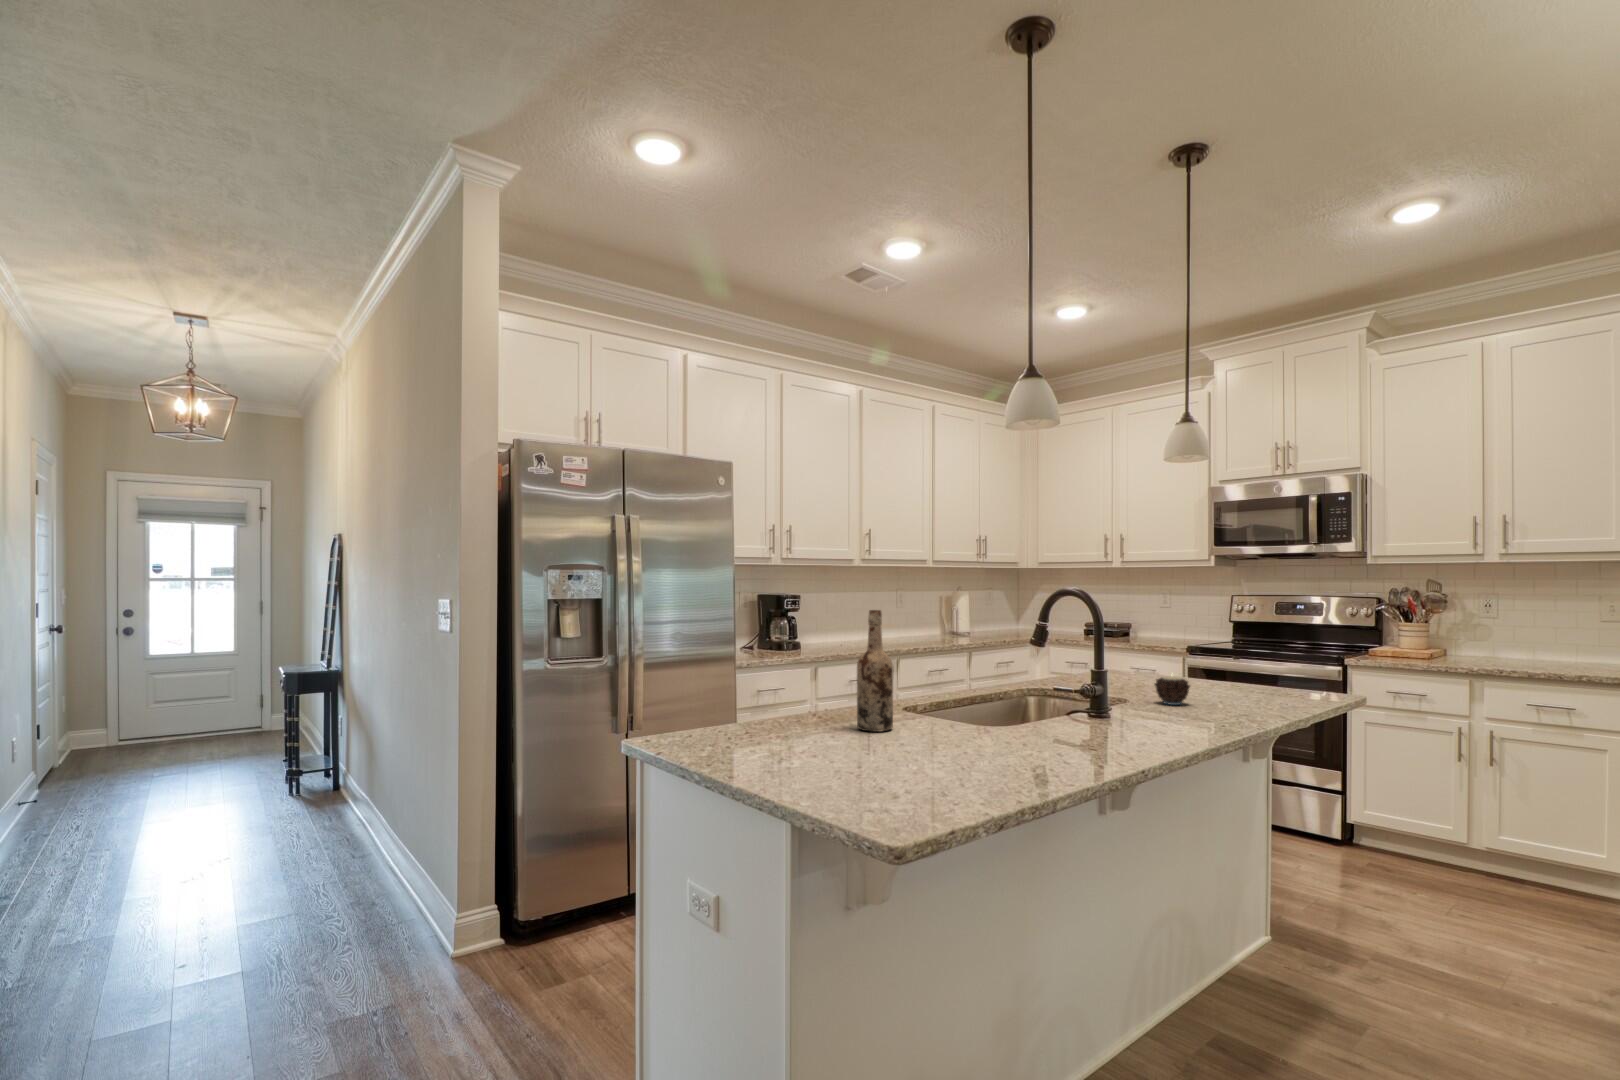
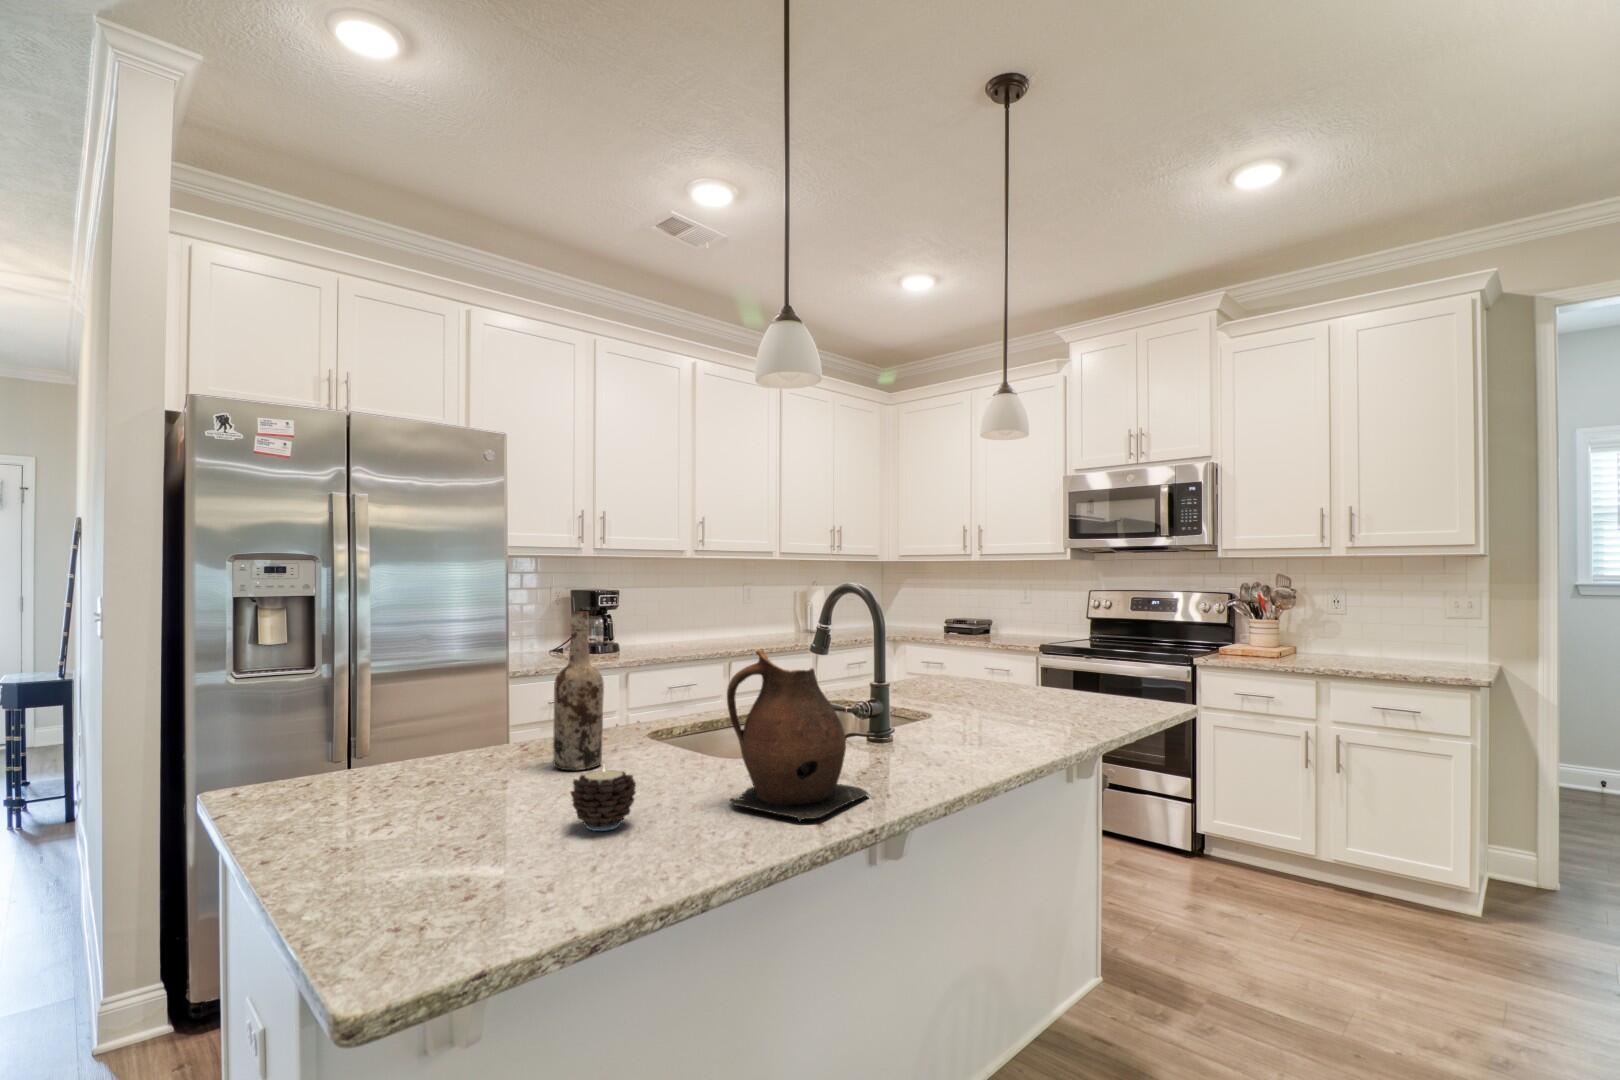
ceramic pitcher: none [1015,639,1125,765] -> present [727,649,869,821]
candle: present [1155,677,1190,705] -> present [570,768,636,831]

